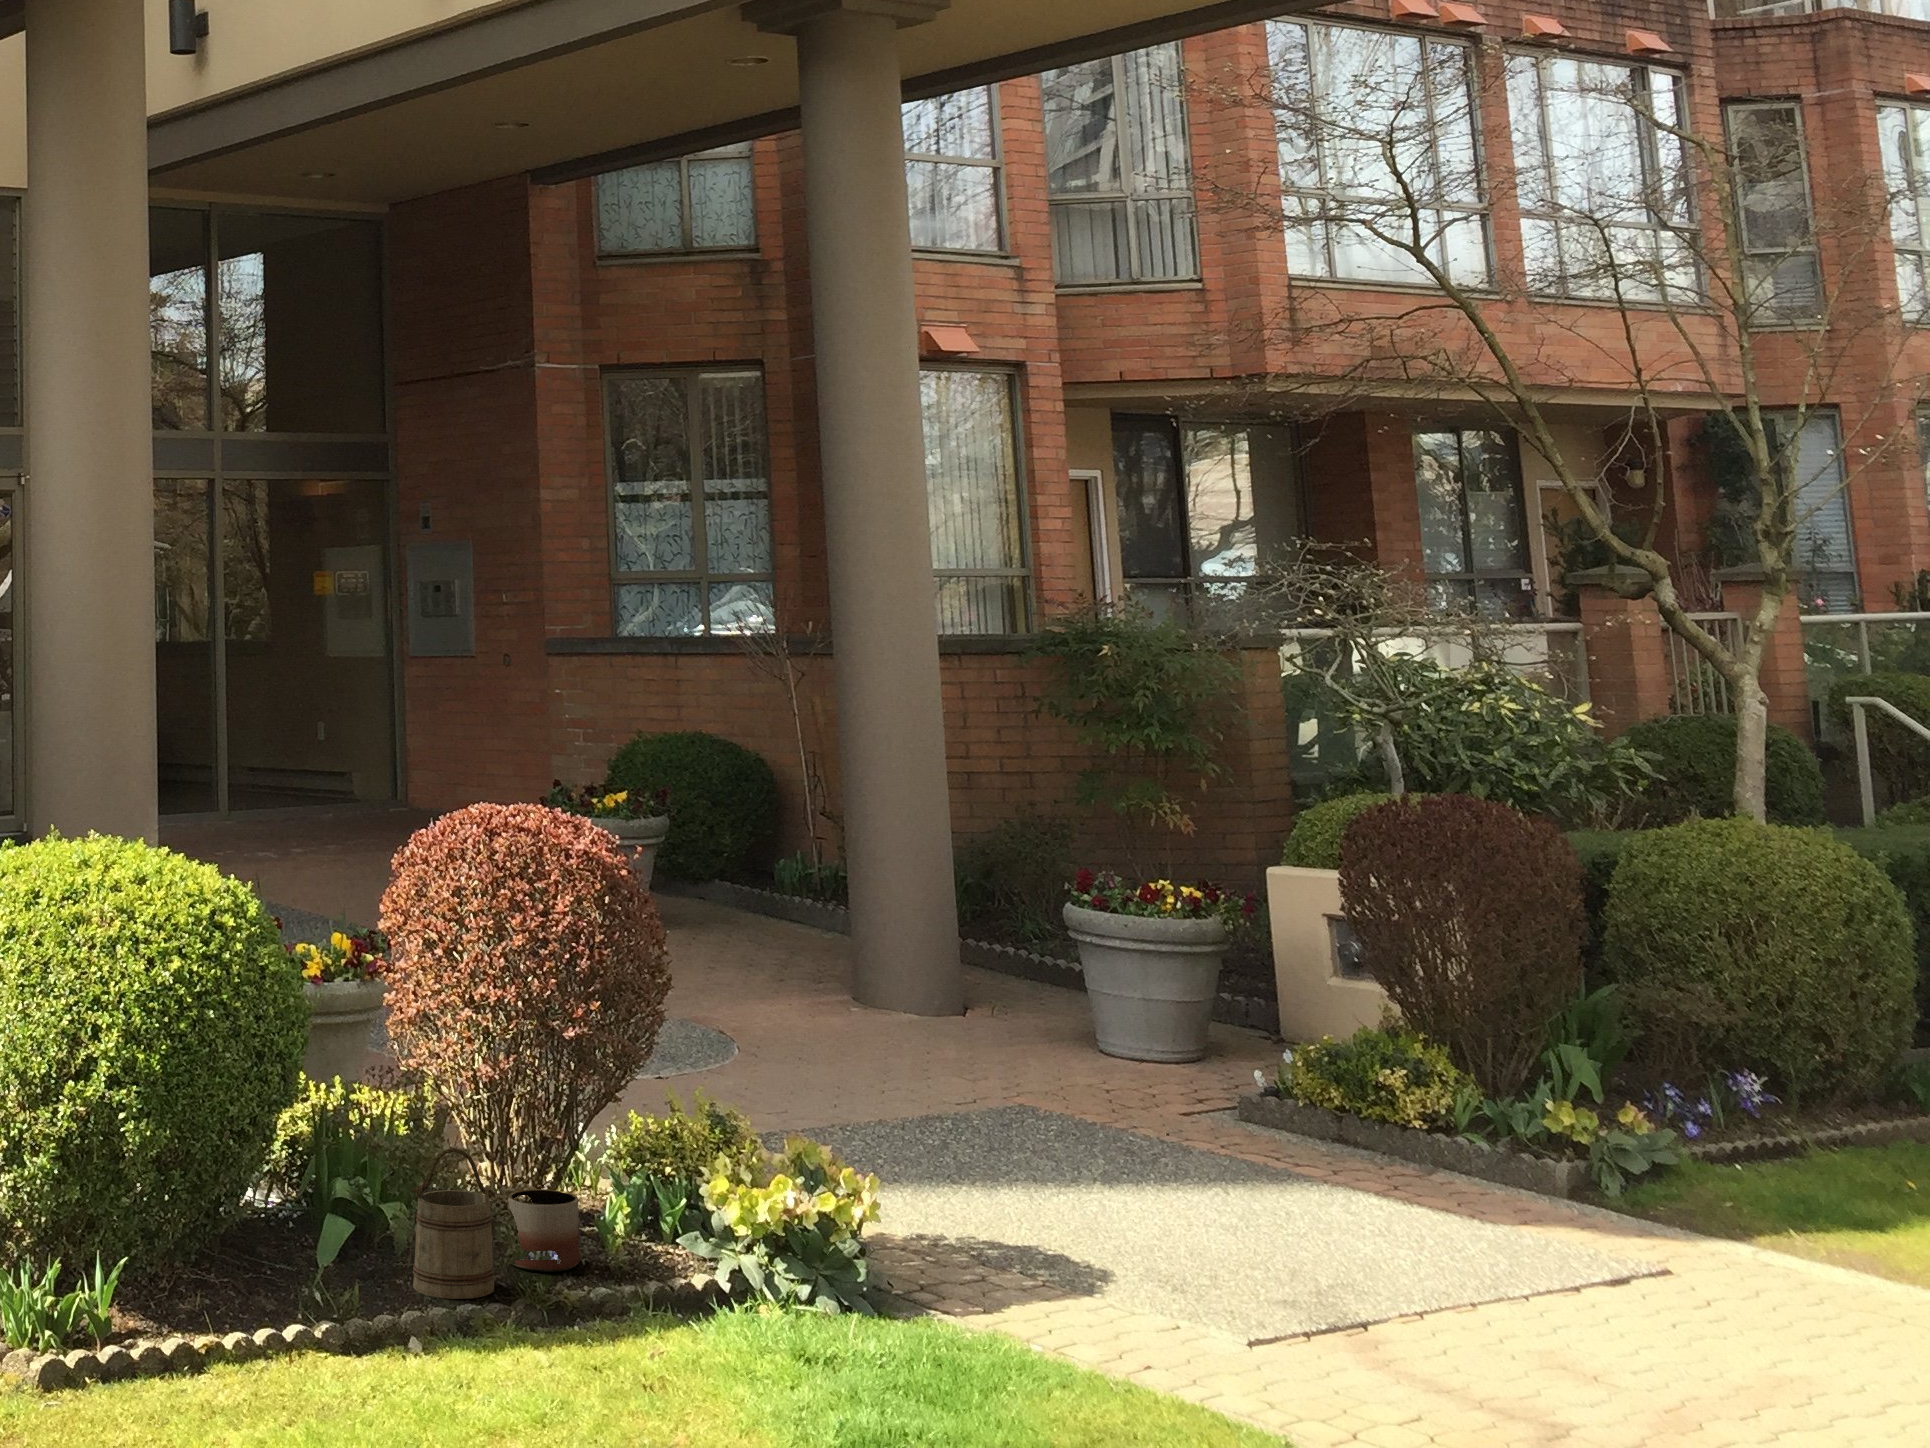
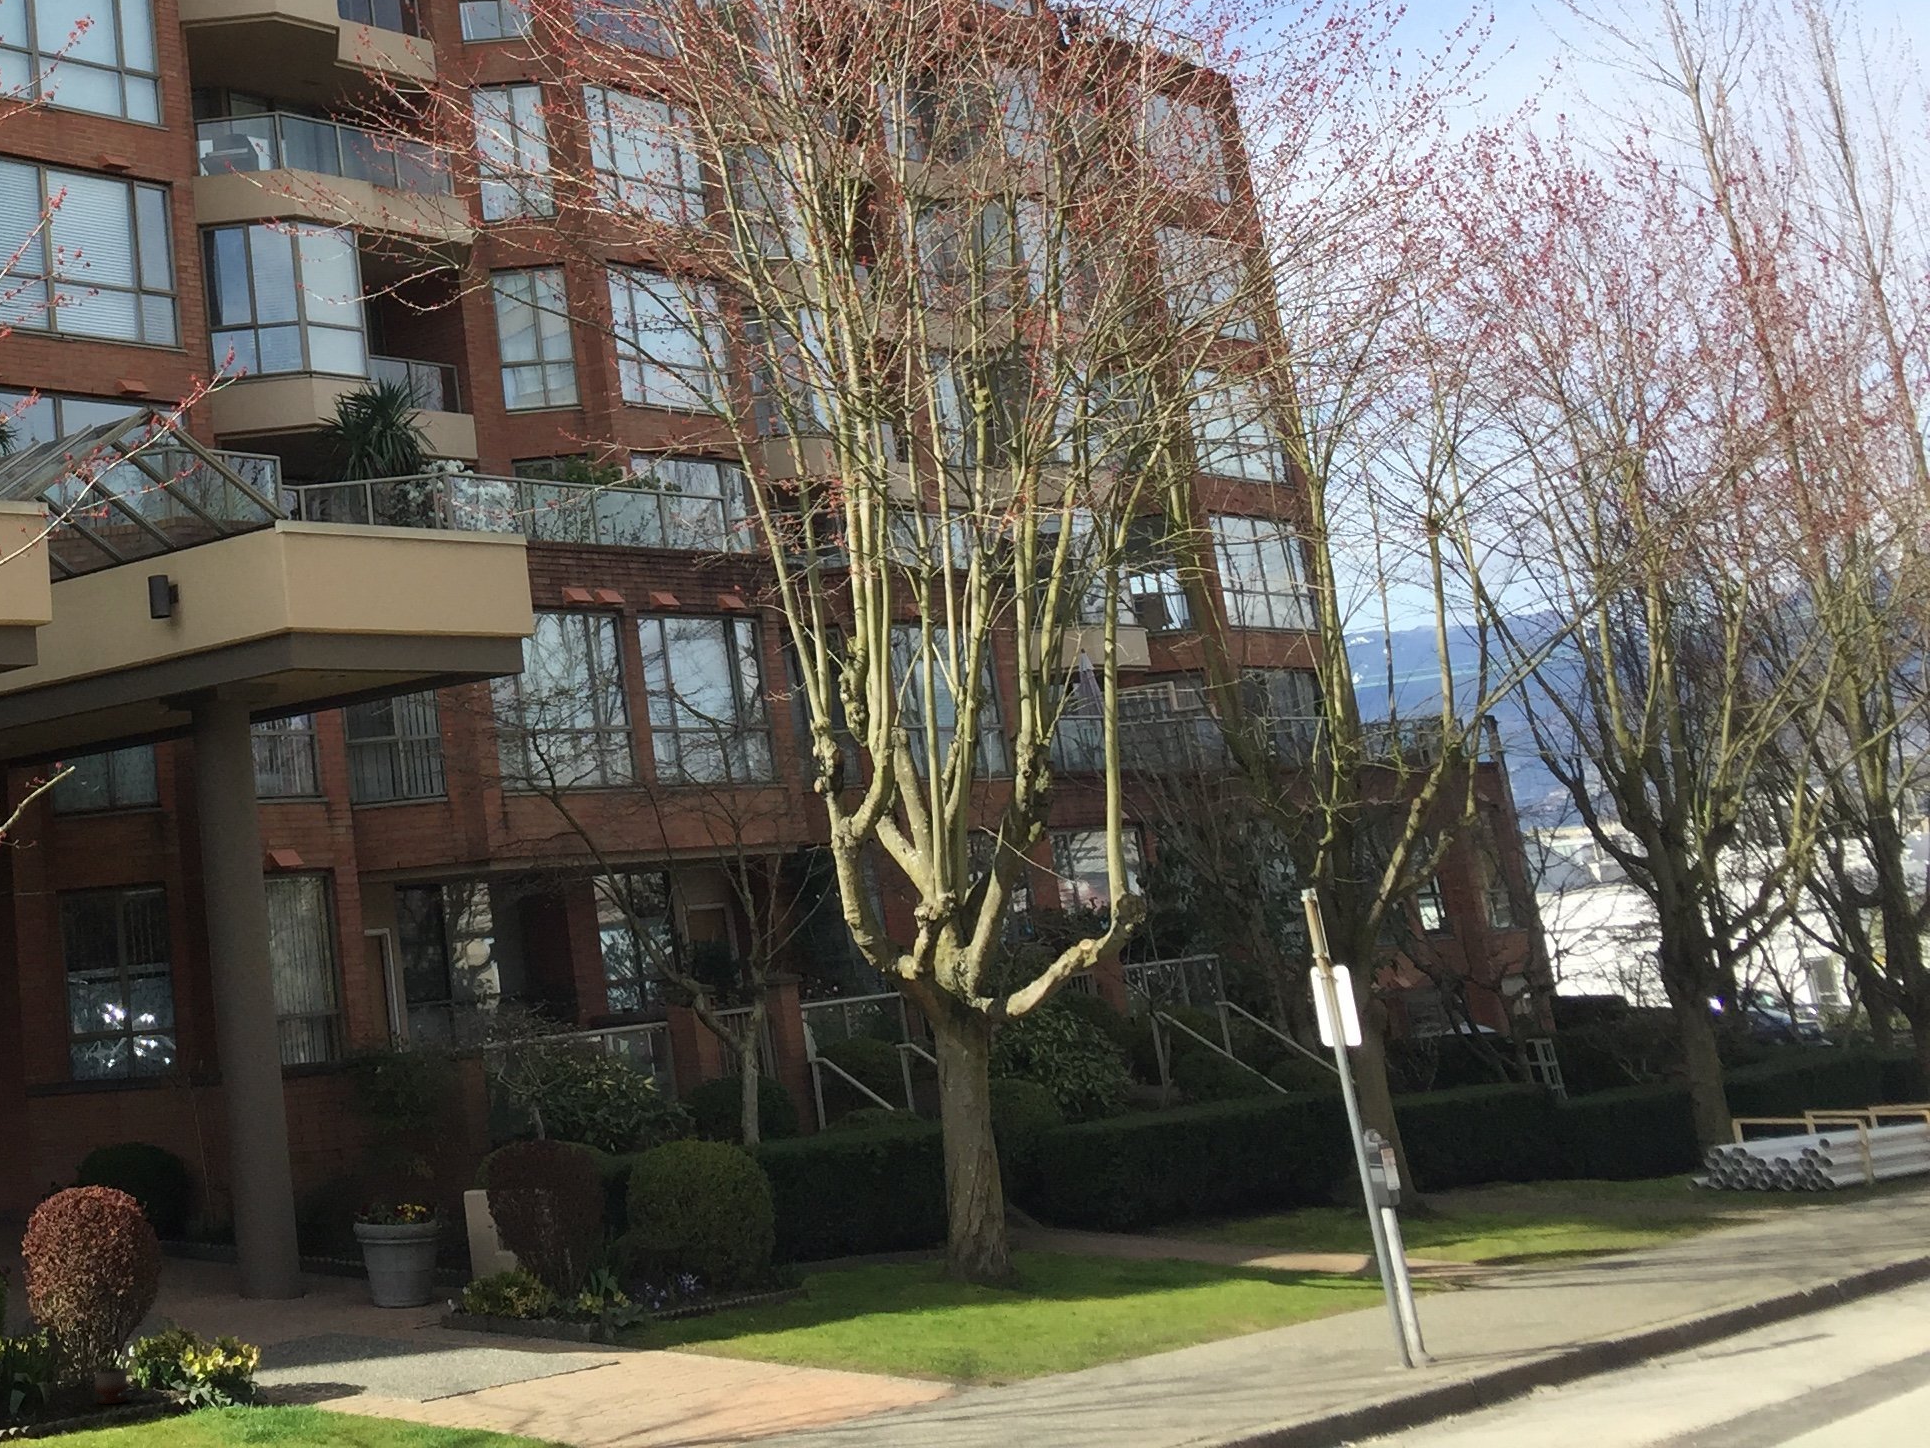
bucket: present [412,1148,496,1299] -> none [56,1347,94,1415]

